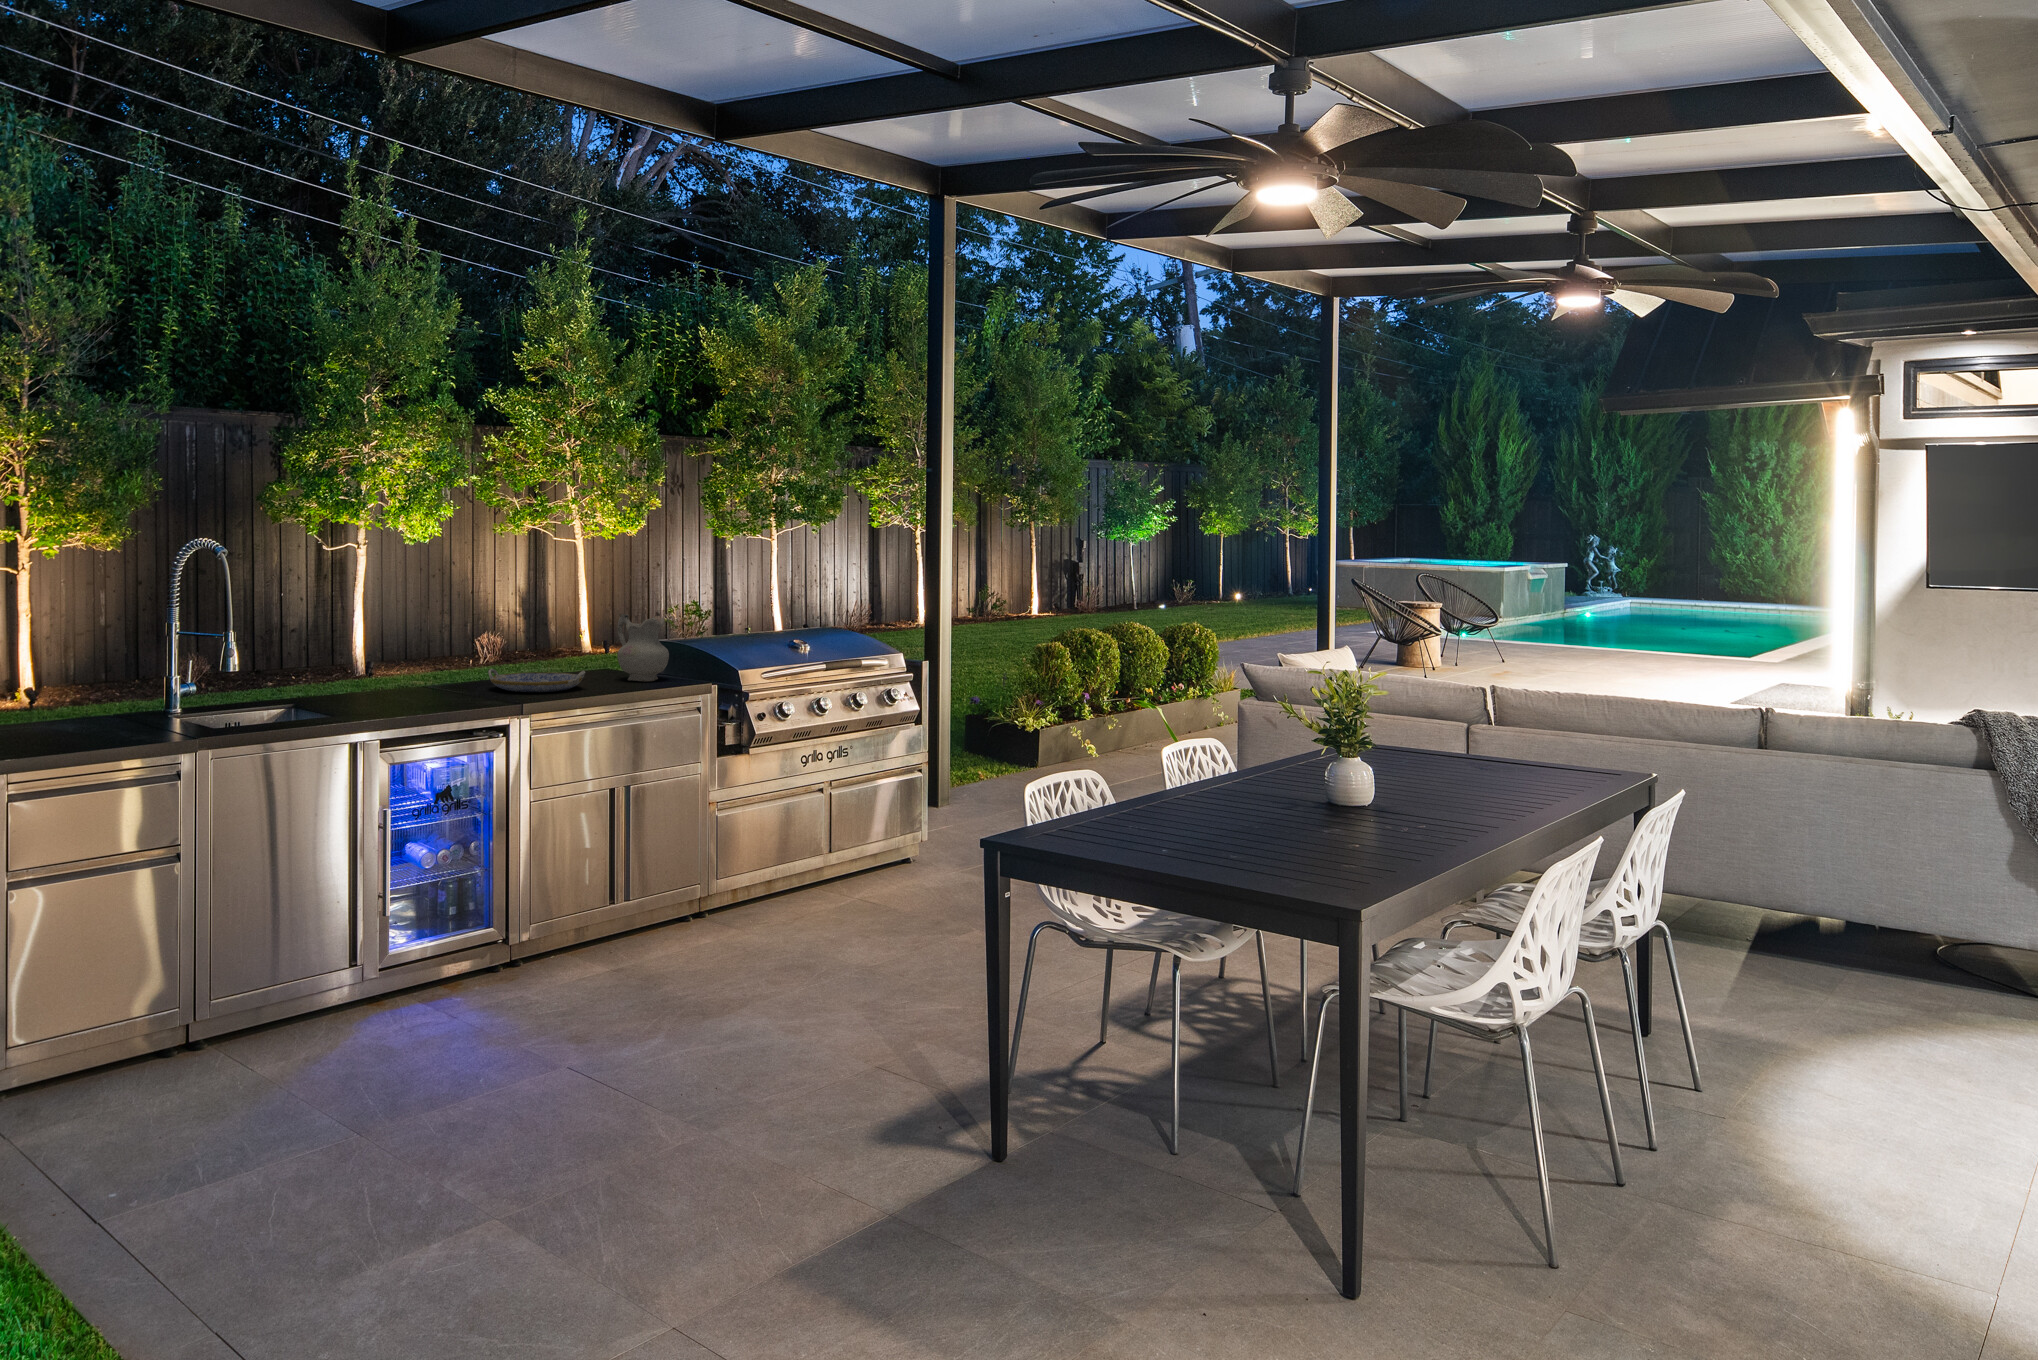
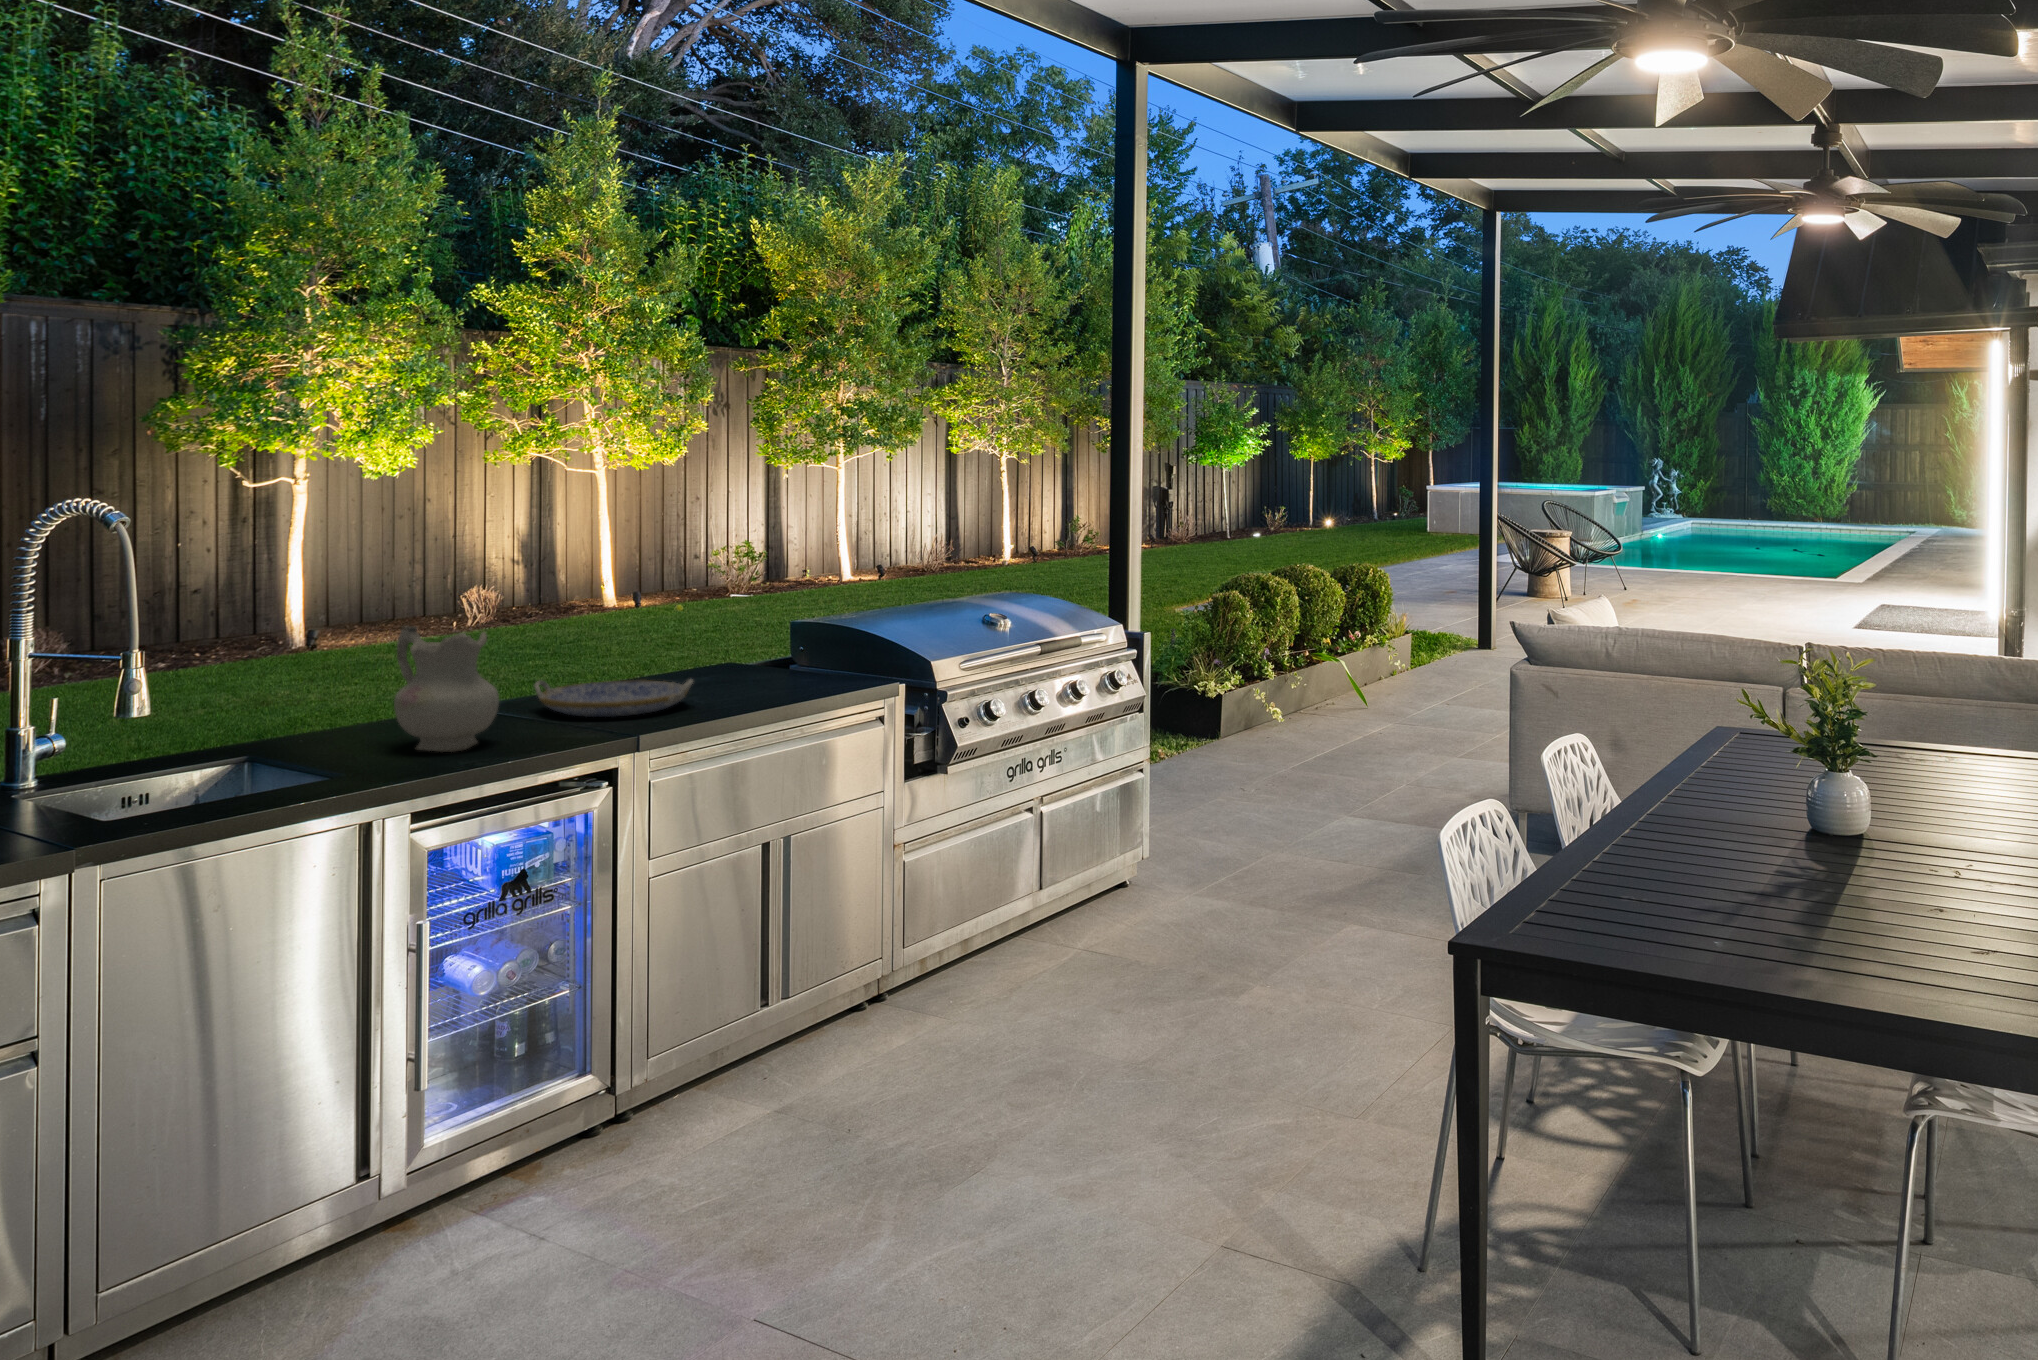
ceramic pitcher: present [618,614,669,682] -> present [394,626,499,752]

